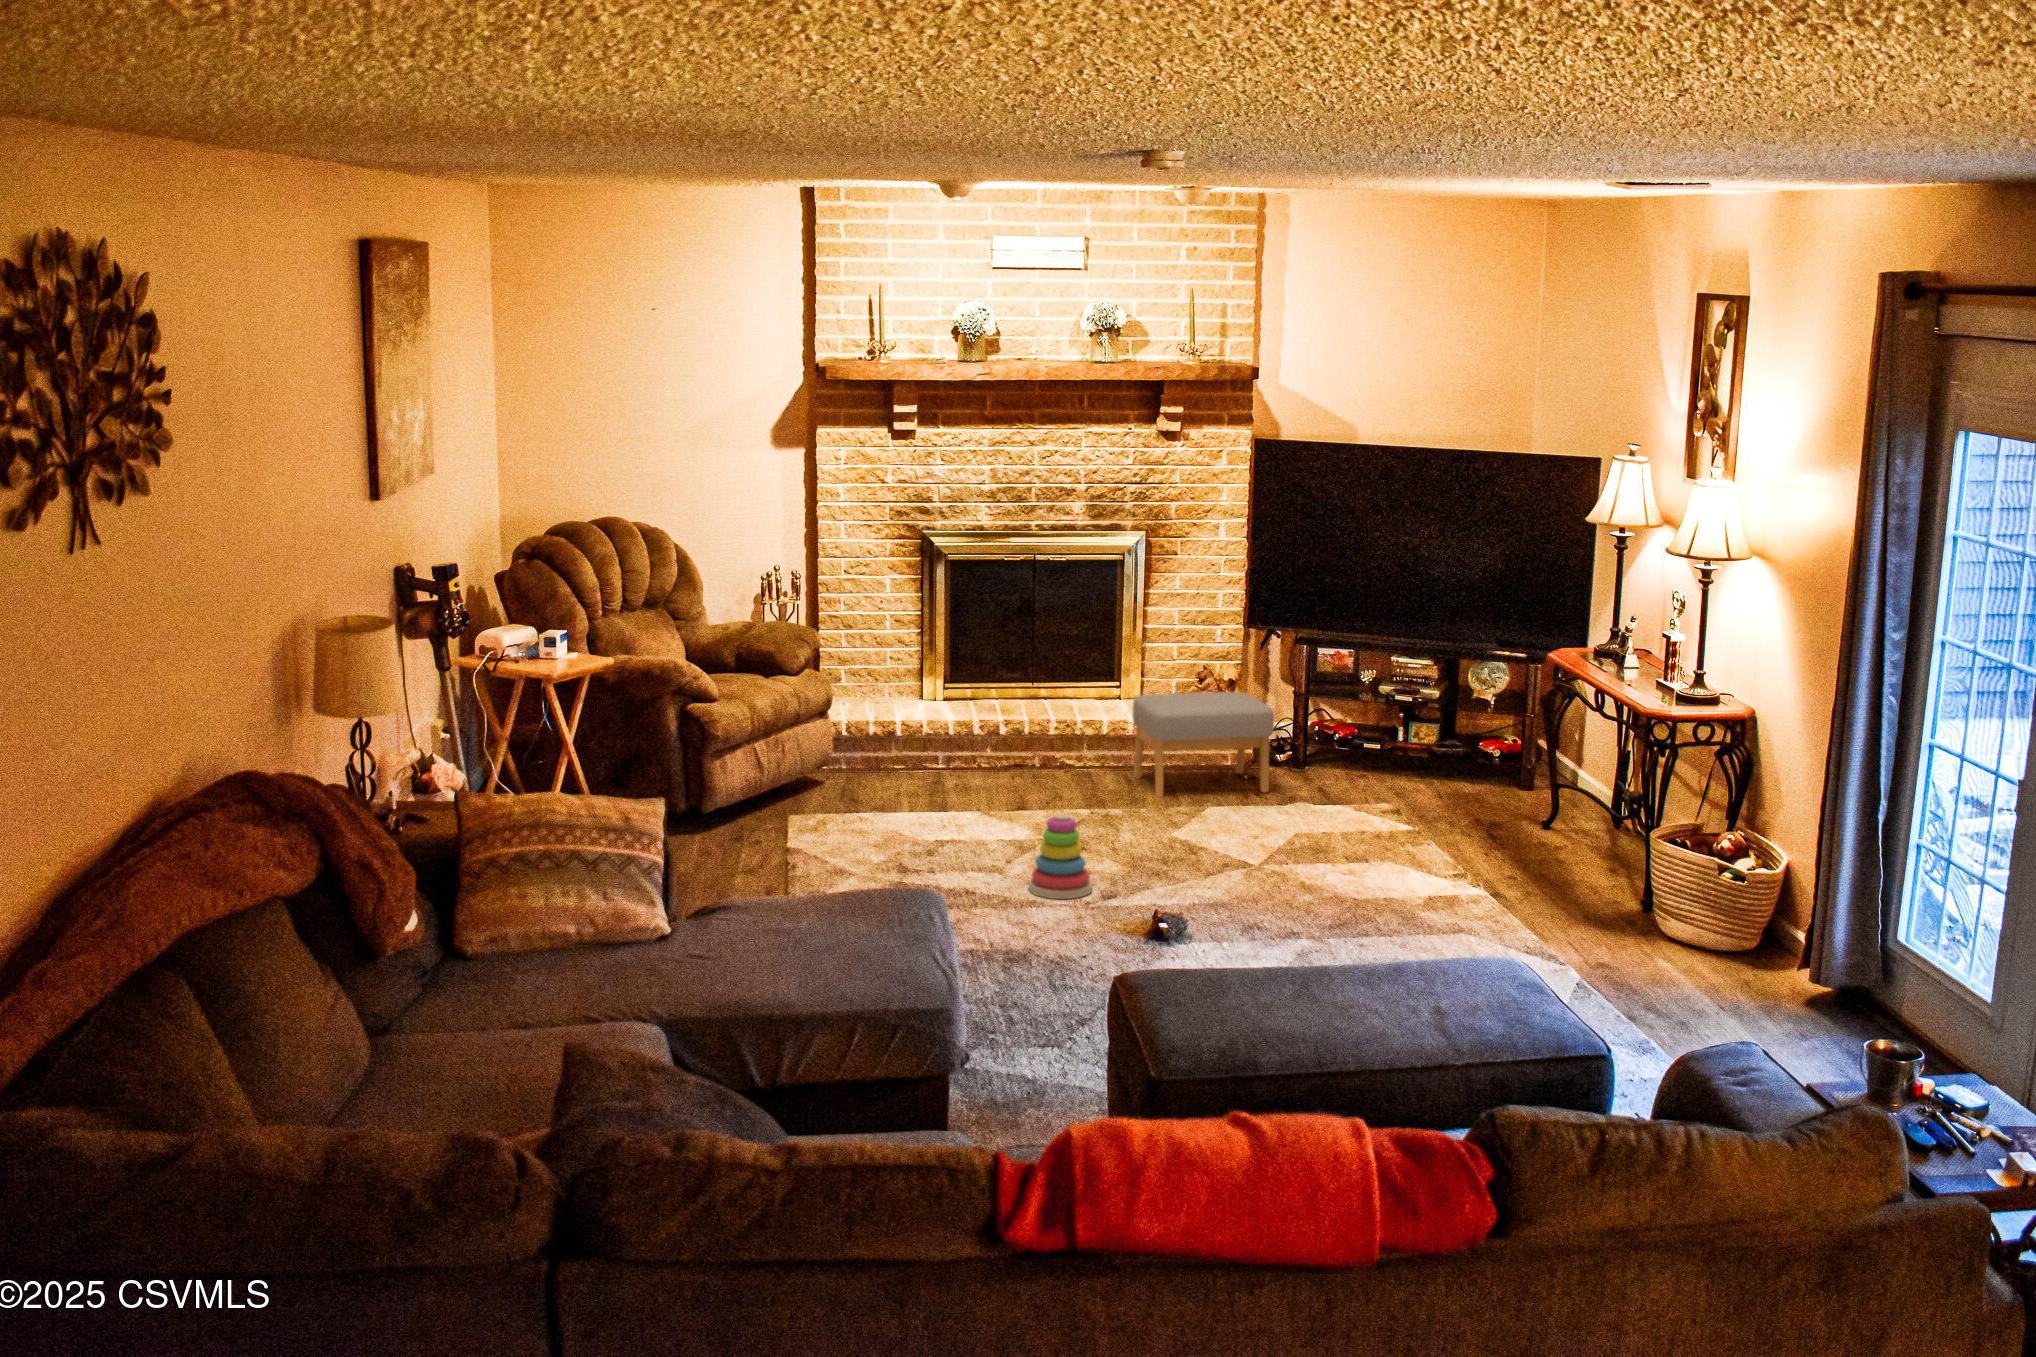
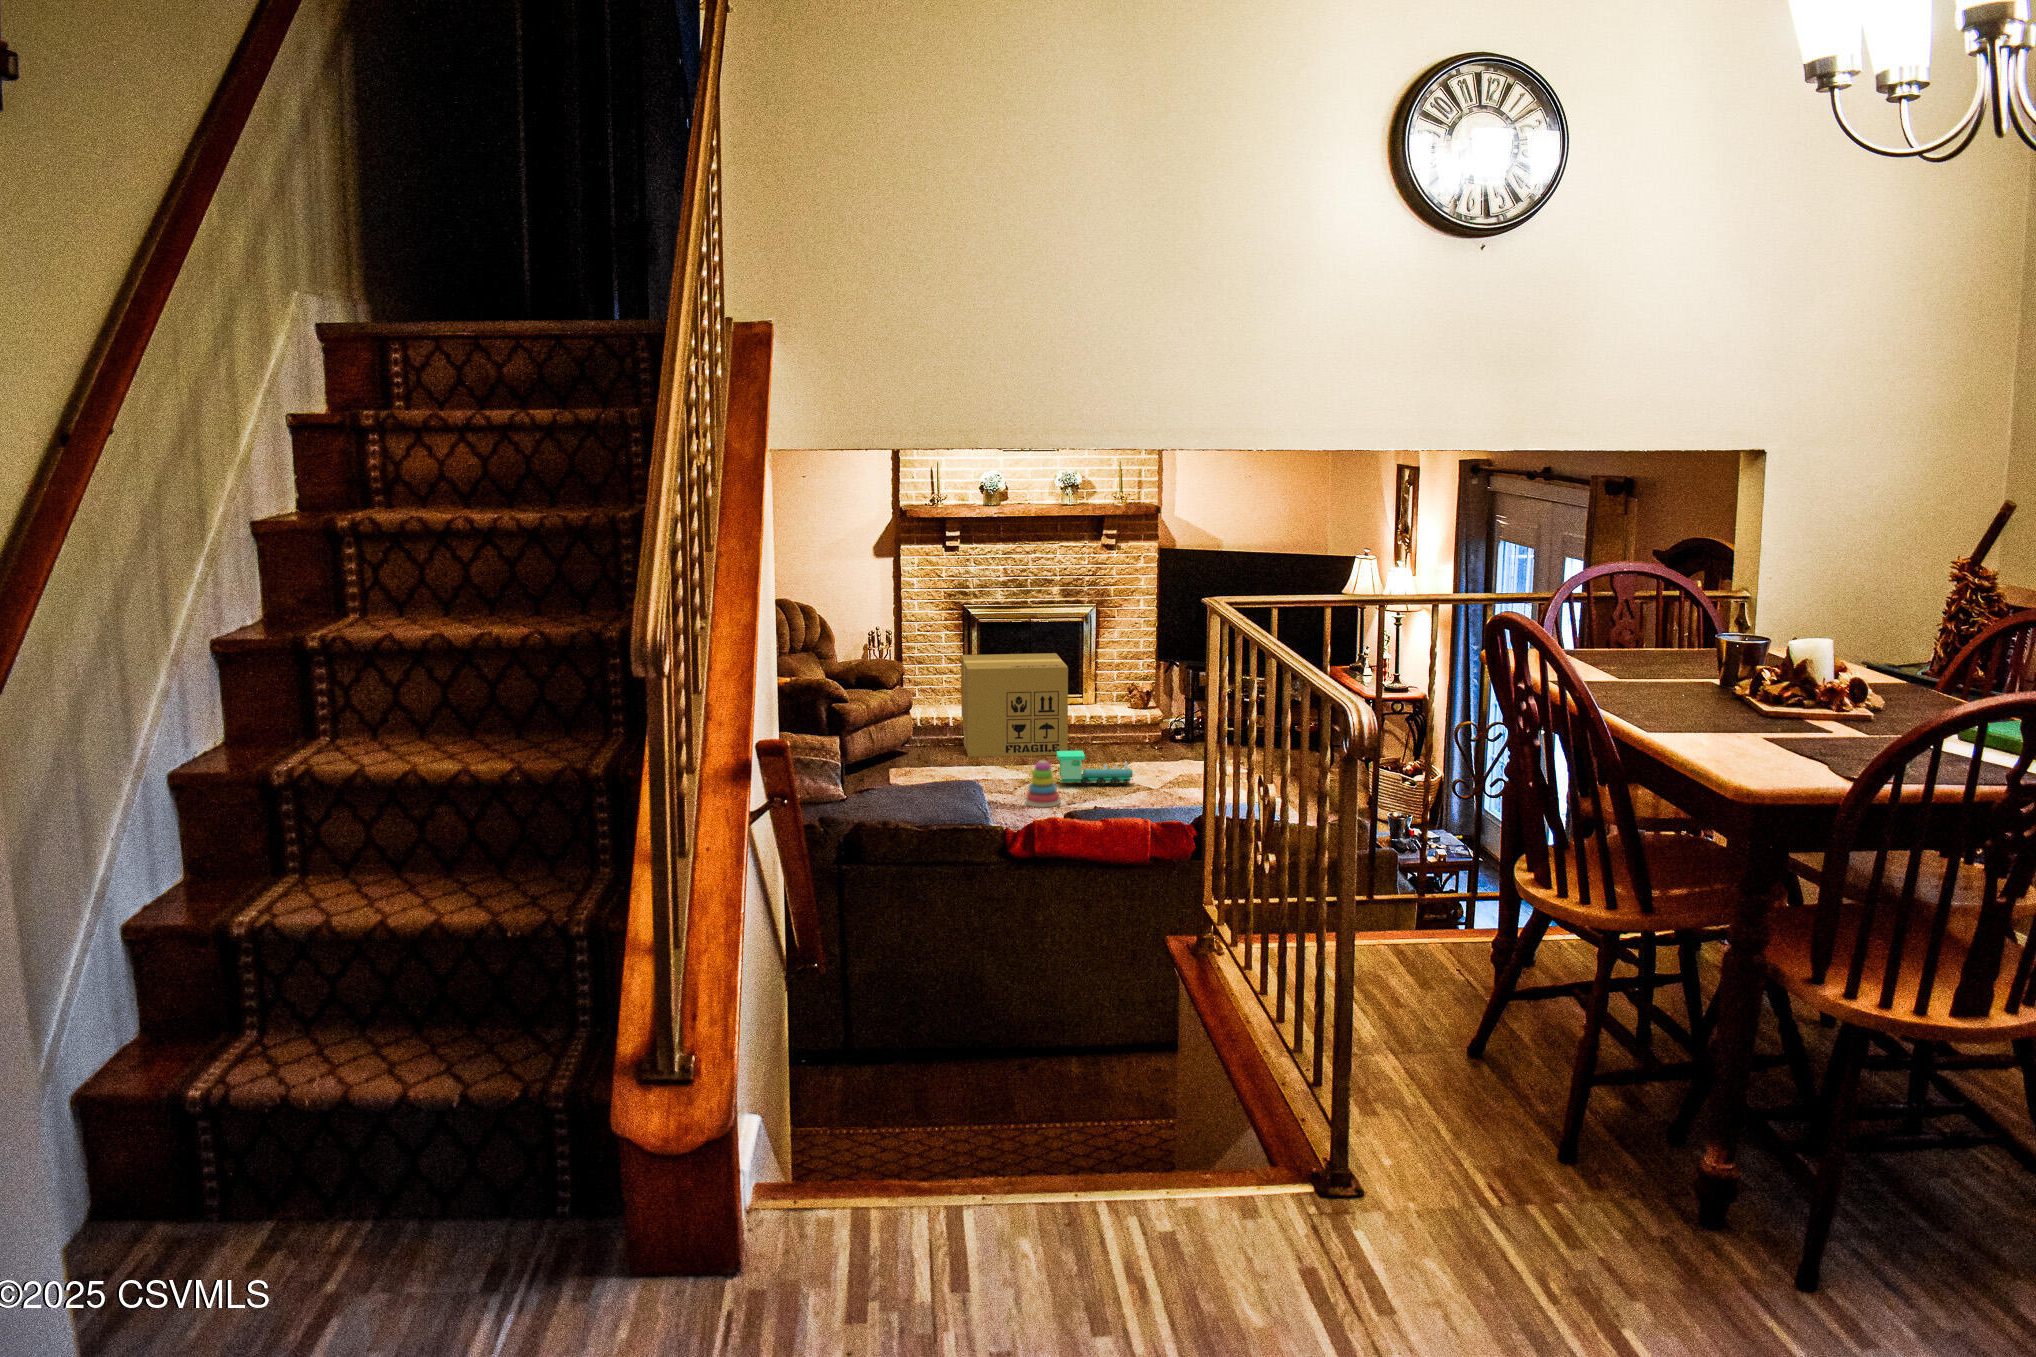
cardboard box: none [917,614,1100,791] -> present [961,653,1068,757]
footstool: present [1133,692,1274,797] -> none [1089,698,1171,759]
toy train: none [1082,790,1217,854] -> present [1057,751,1133,786]

